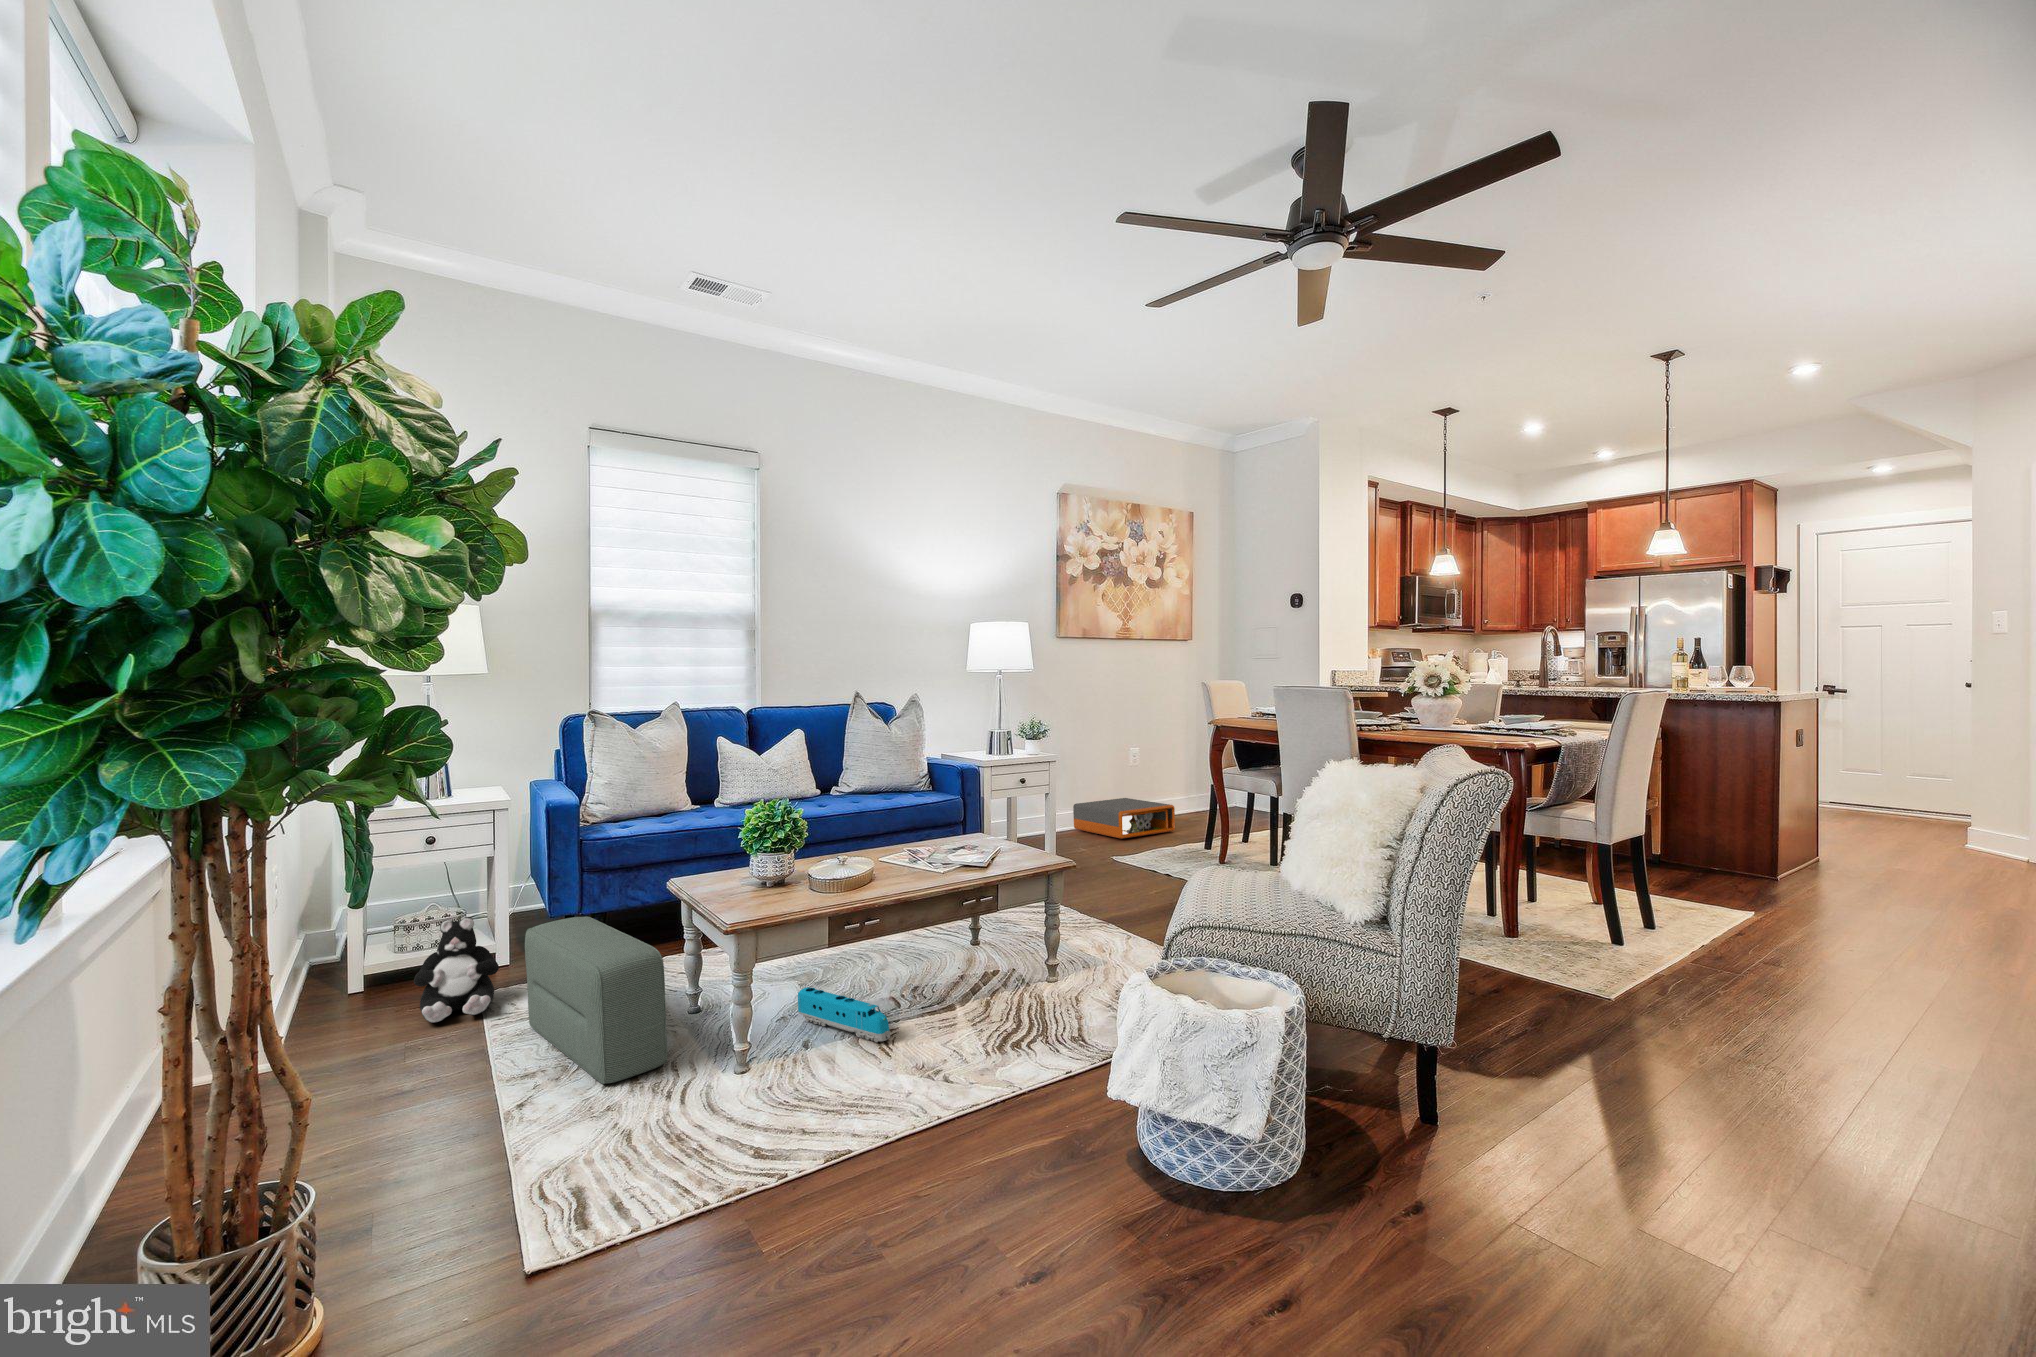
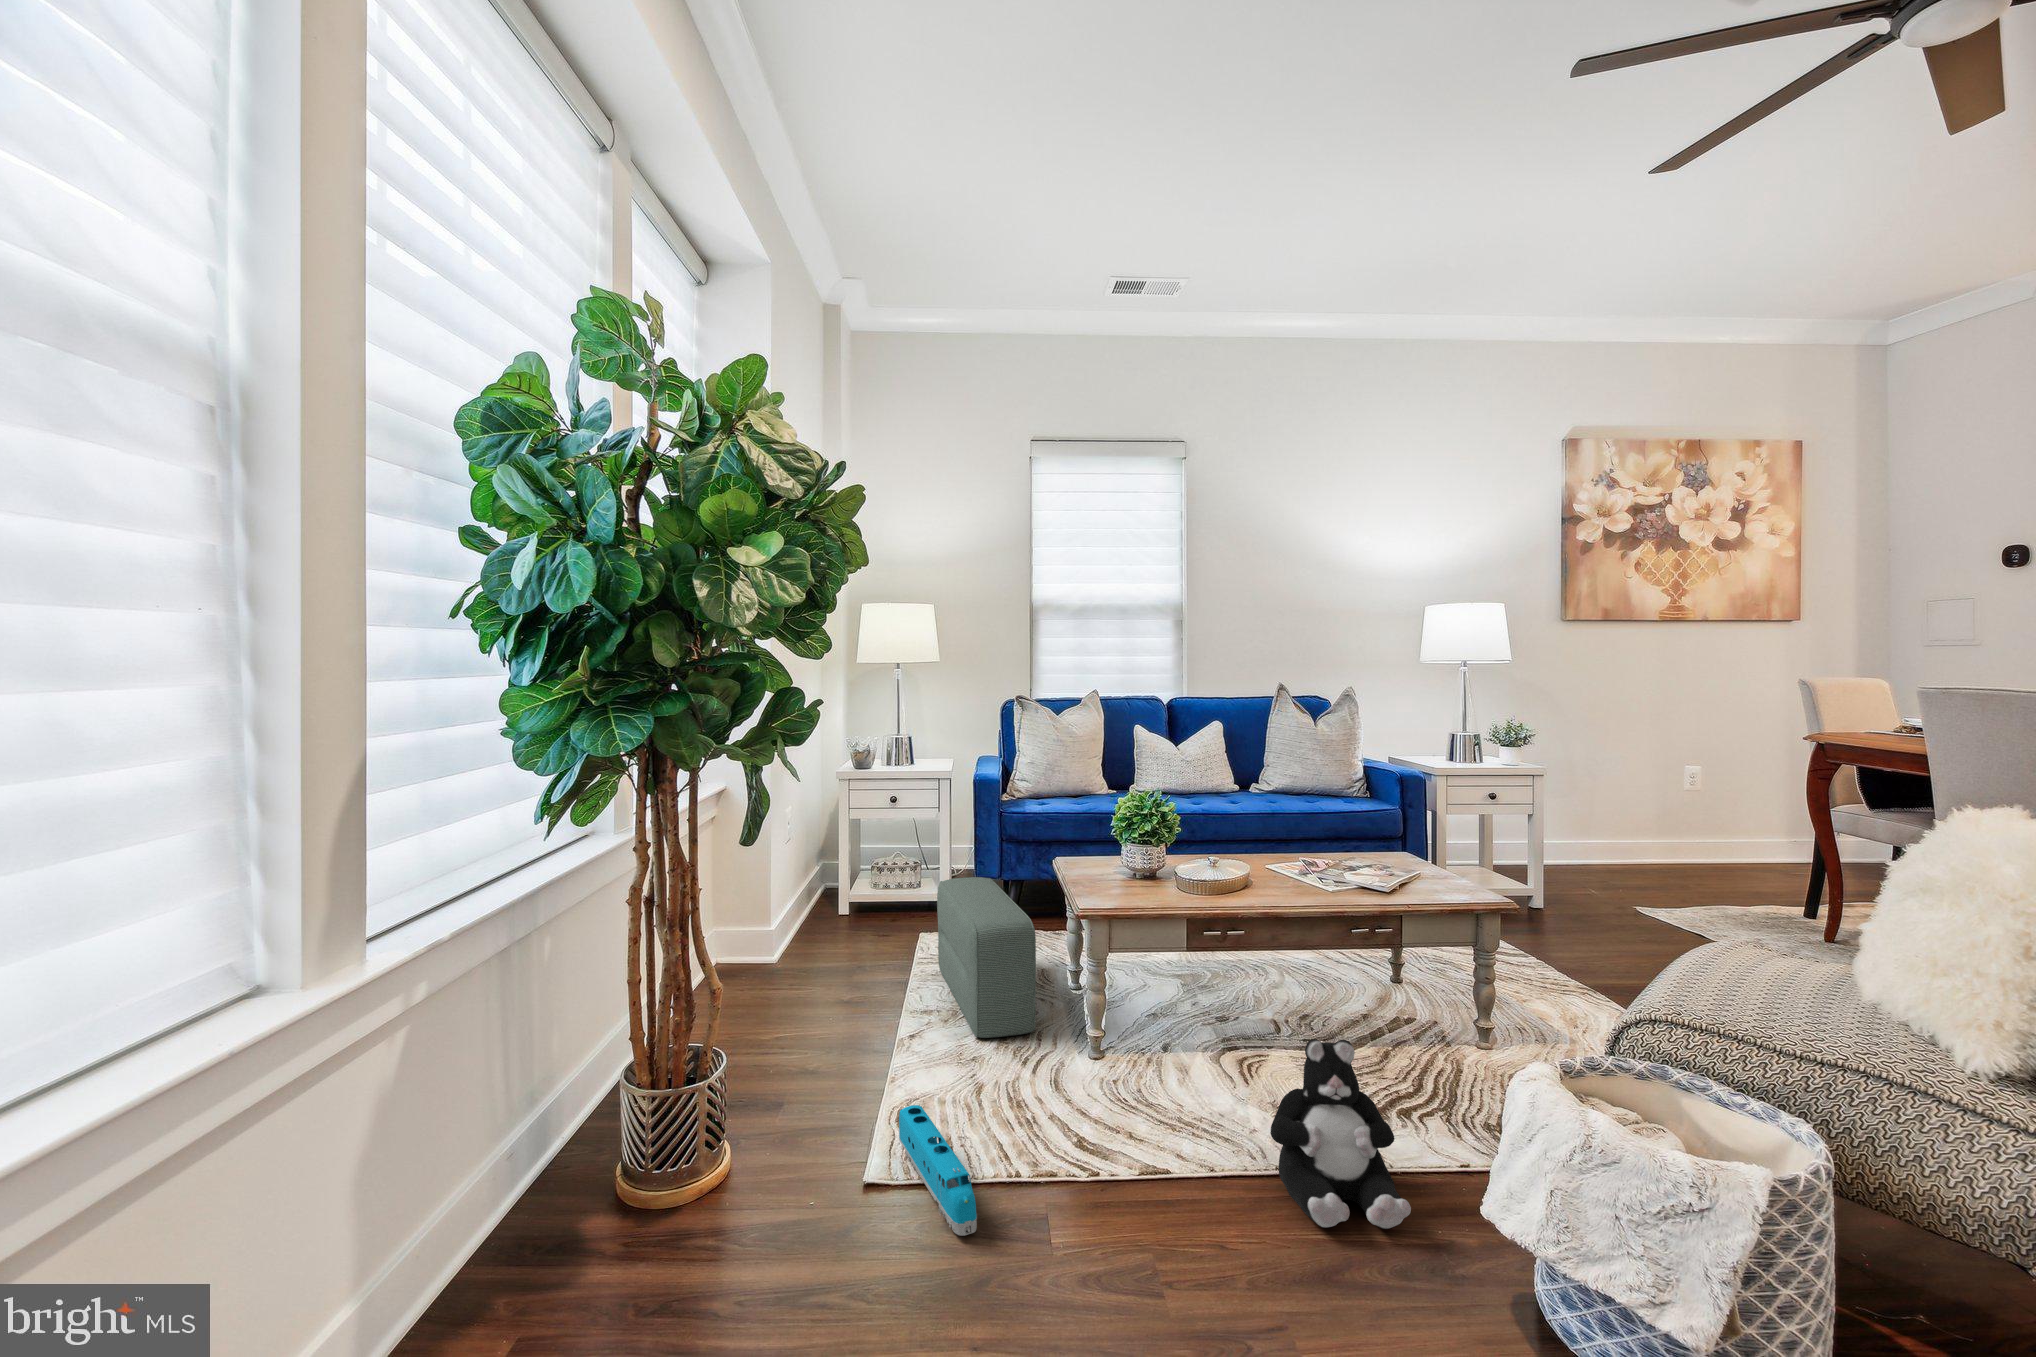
storage box: present [1073,798,1175,839] -> none [1579,833,1737,886]
plush toy: present [414,917,499,1023] -> present [1270,1039,1411,1229]
toy train: present [798,987,890,1042] -> present [899,1105,977,1236]

